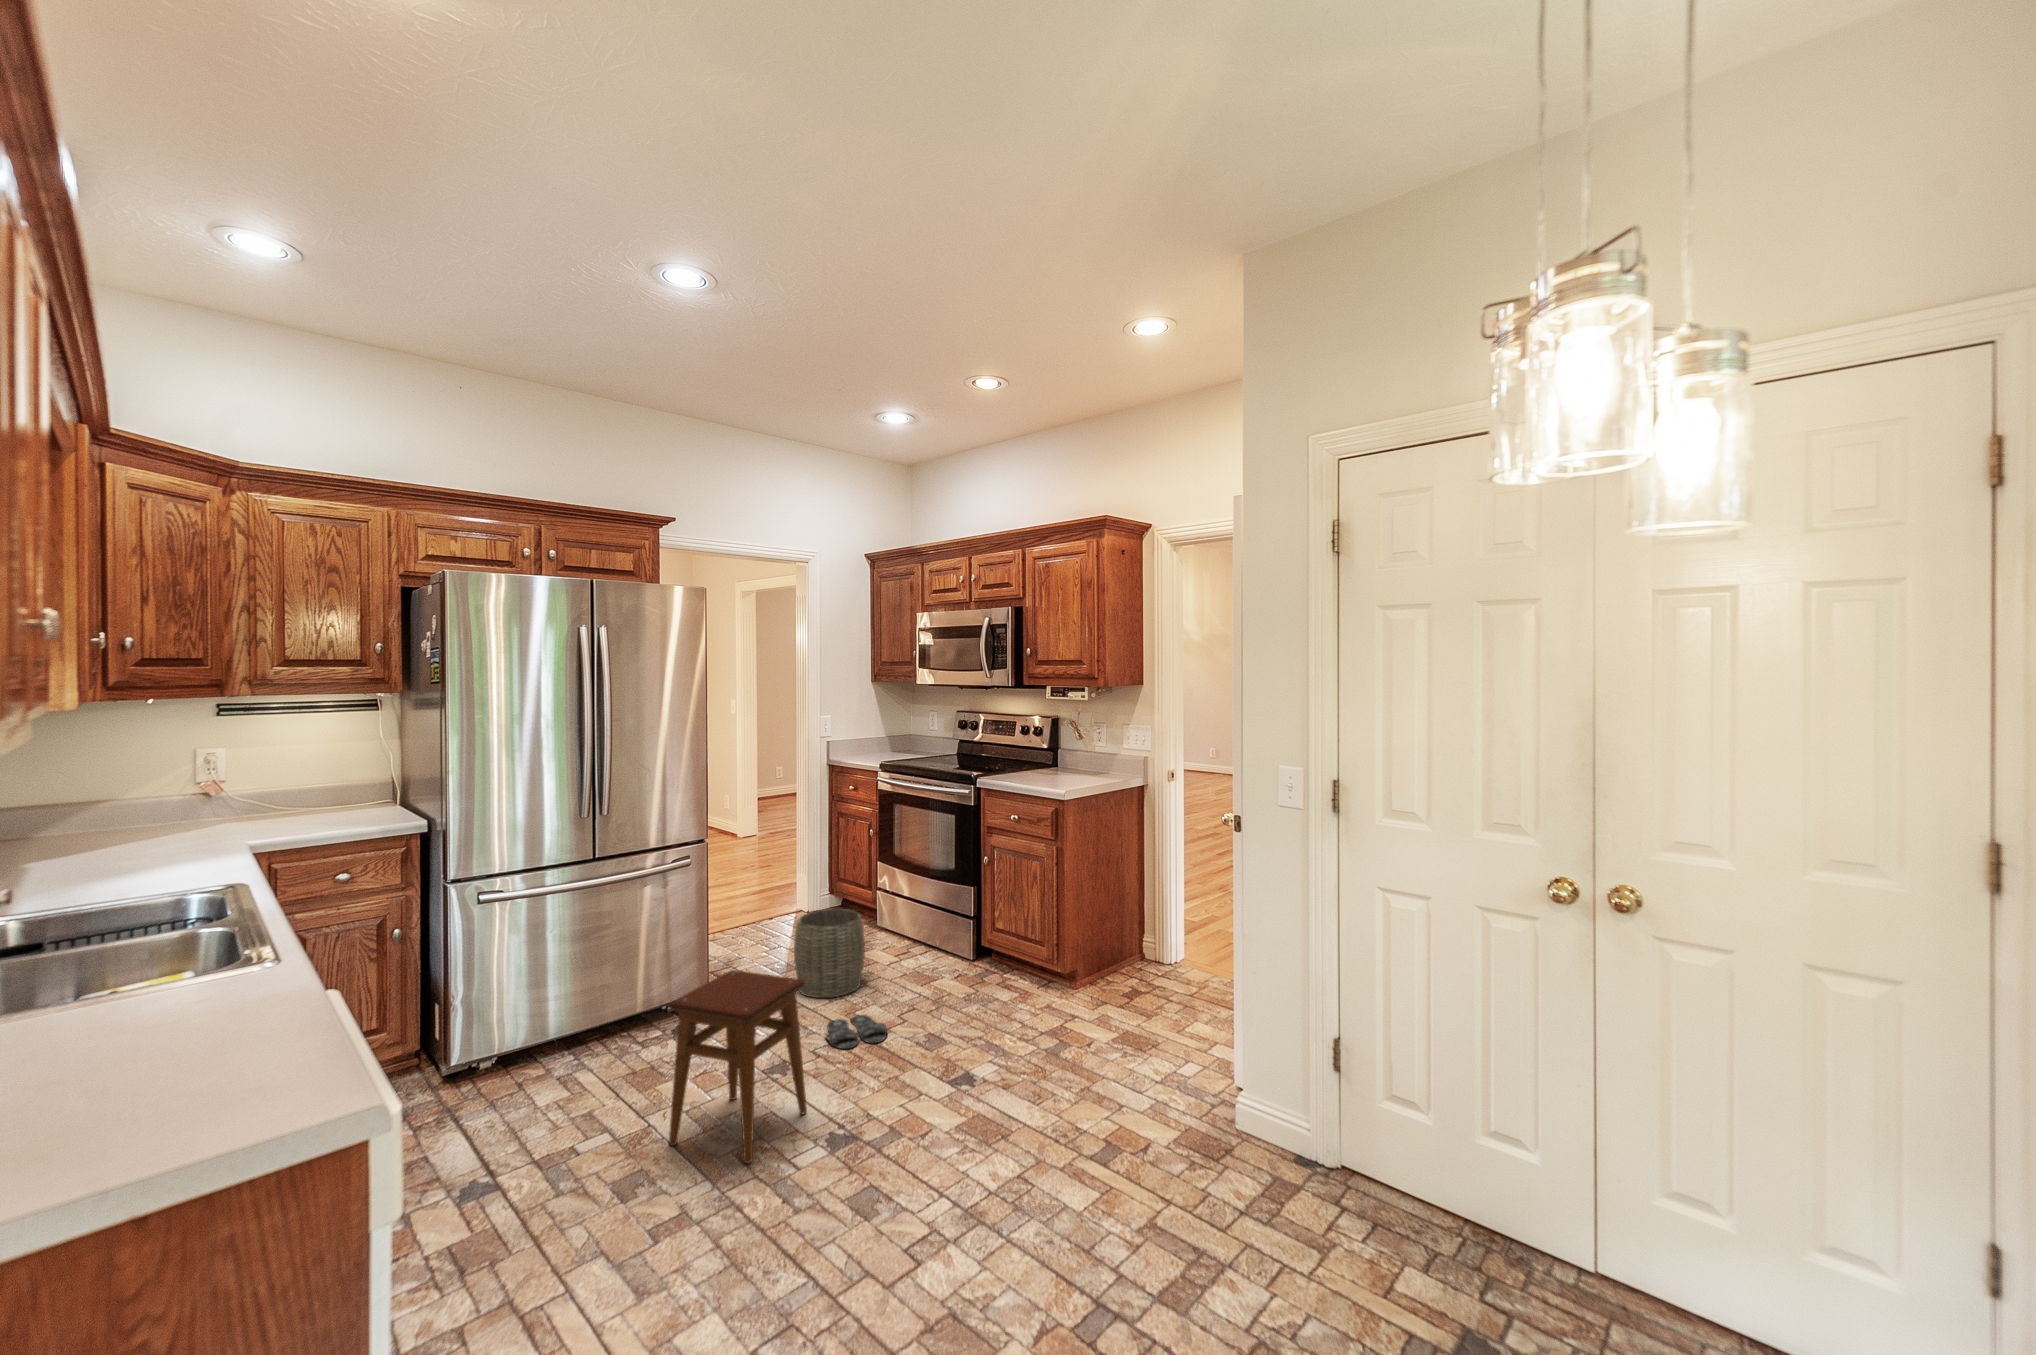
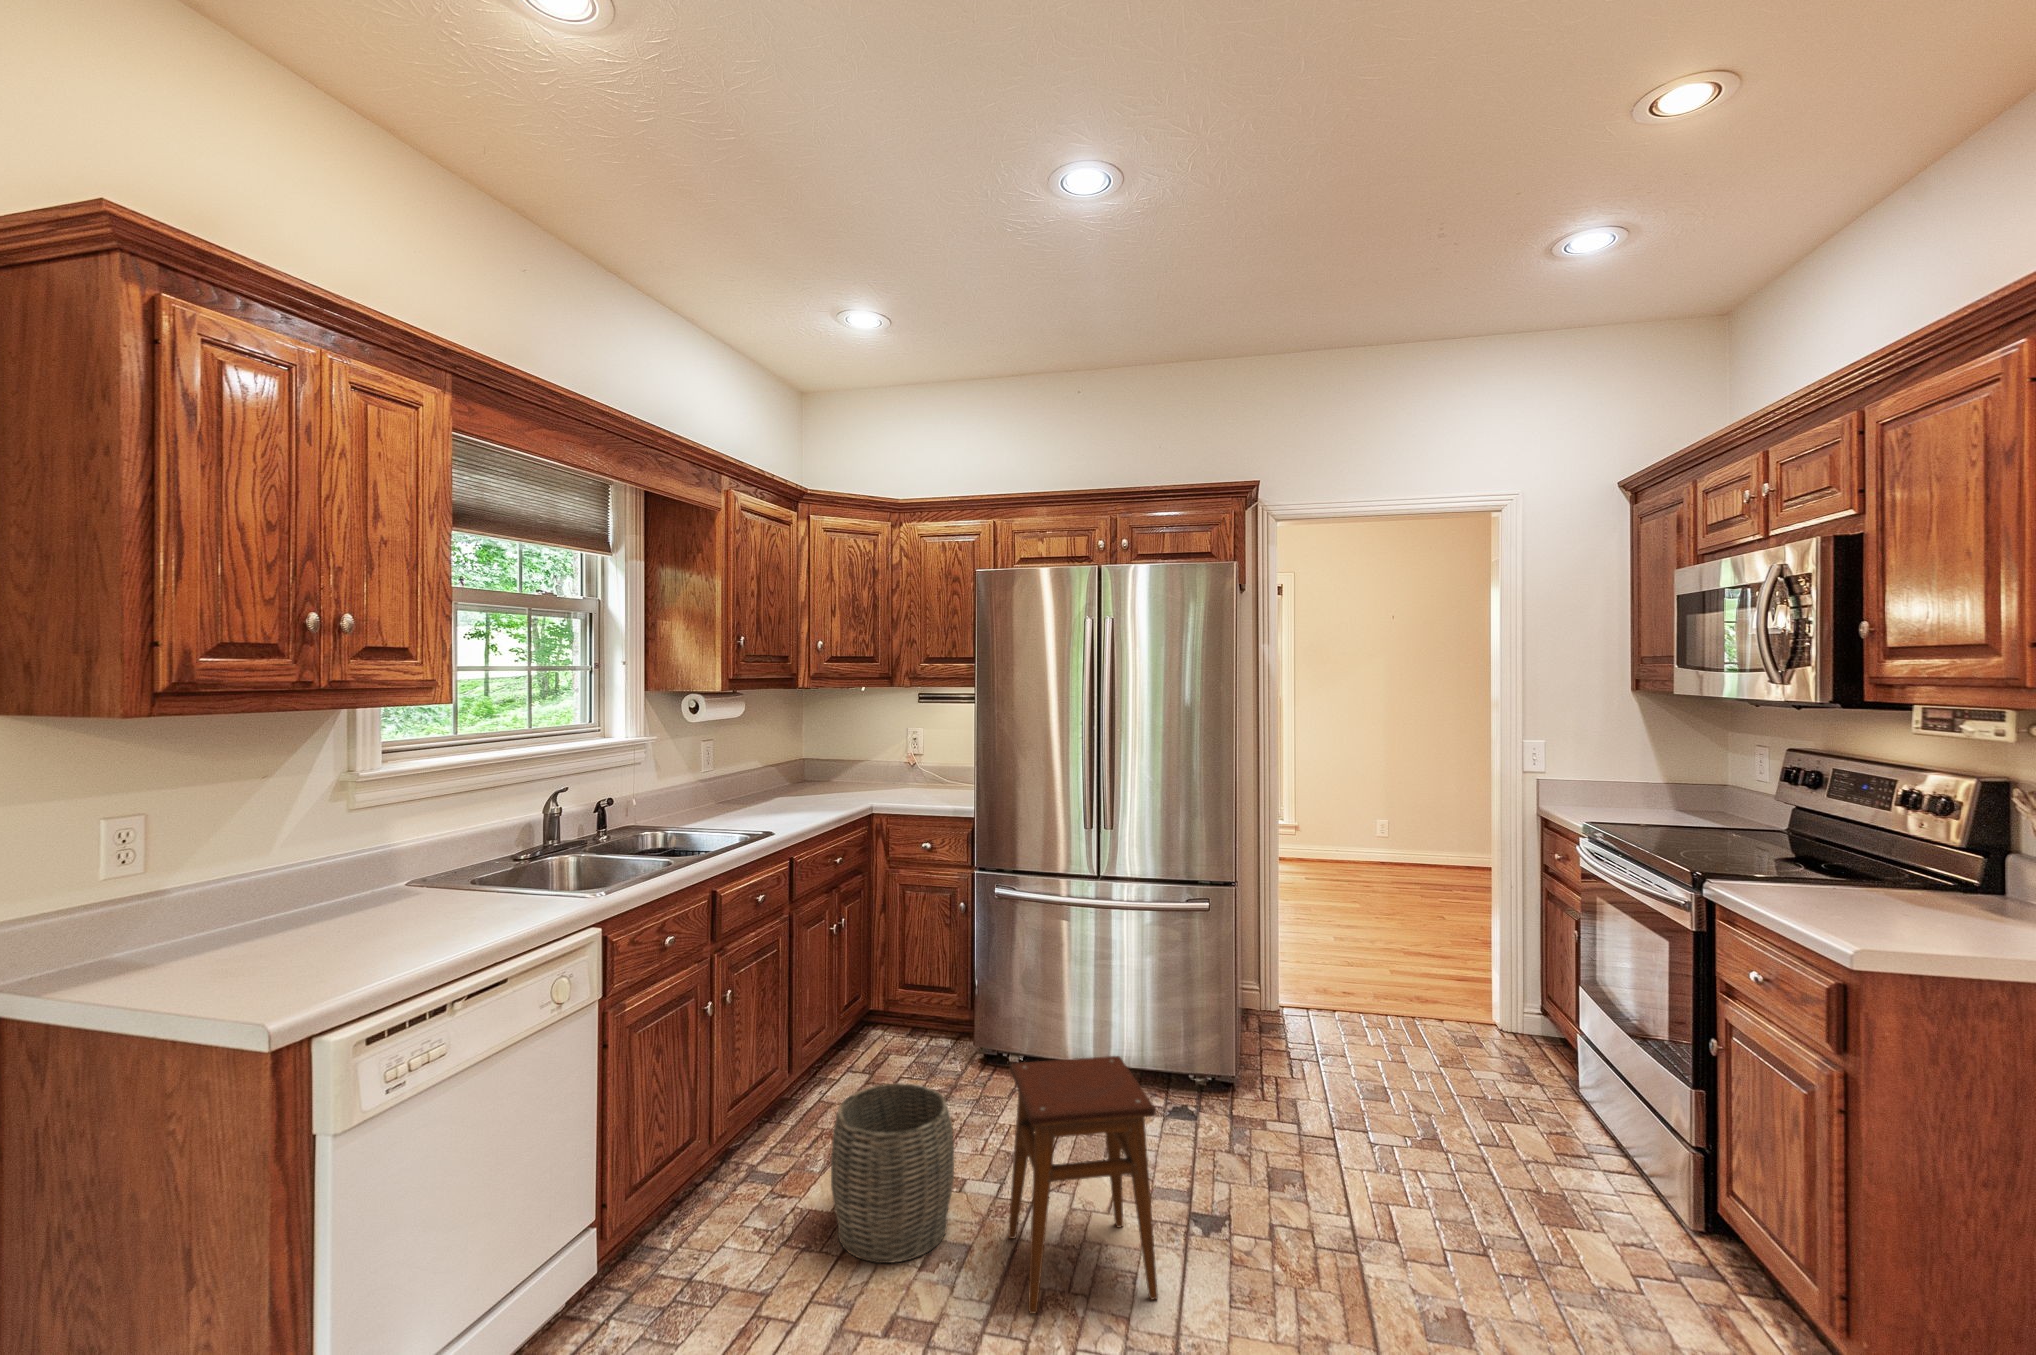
woven basket: present [794,909,865,998] -> present [831,1083,954,1263]
slippers: present [826,1015,887,1049] -> none [1297,1198,1401,1271]

